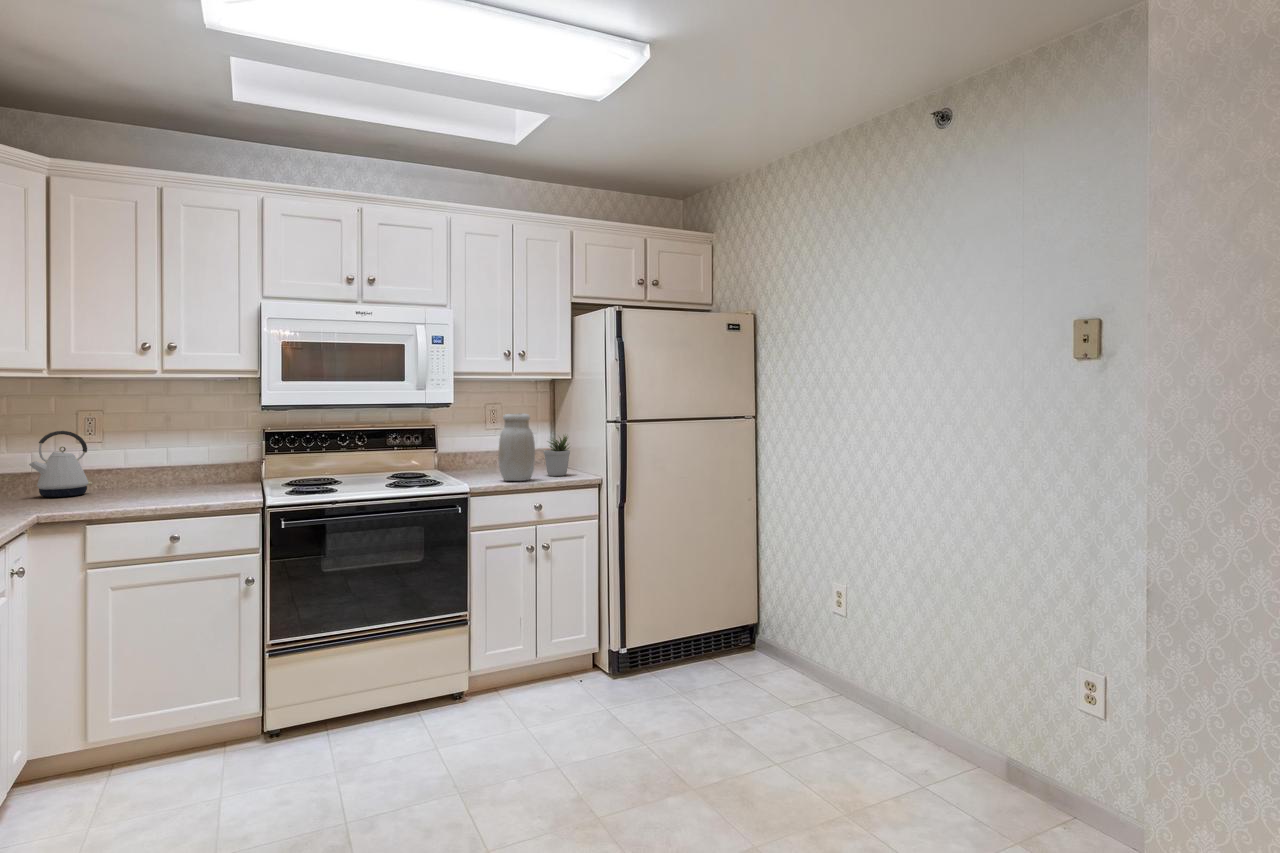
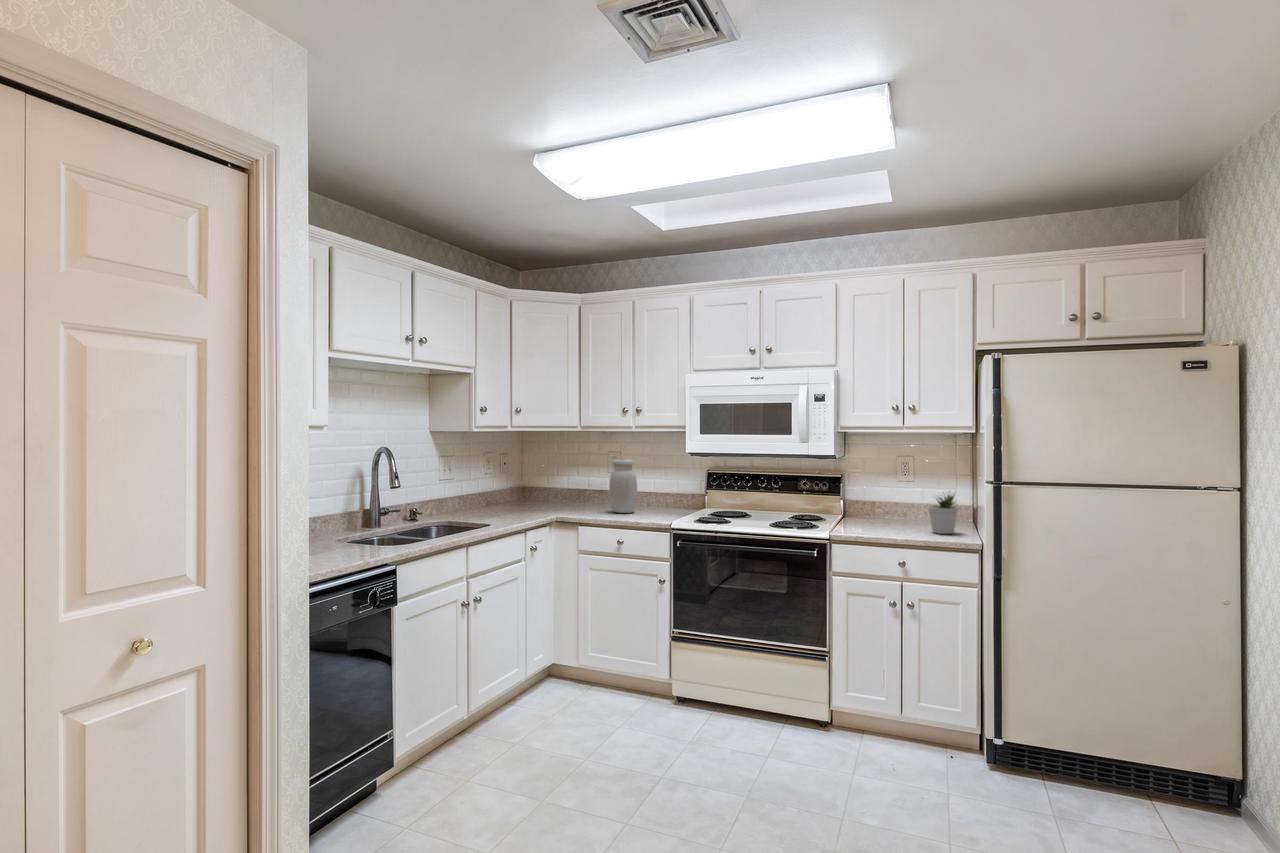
jar: present [498,413,535,481] -> present [609,459,637,513]
kettle: present [29,431,92,497] -> none [576,465,608,507]

